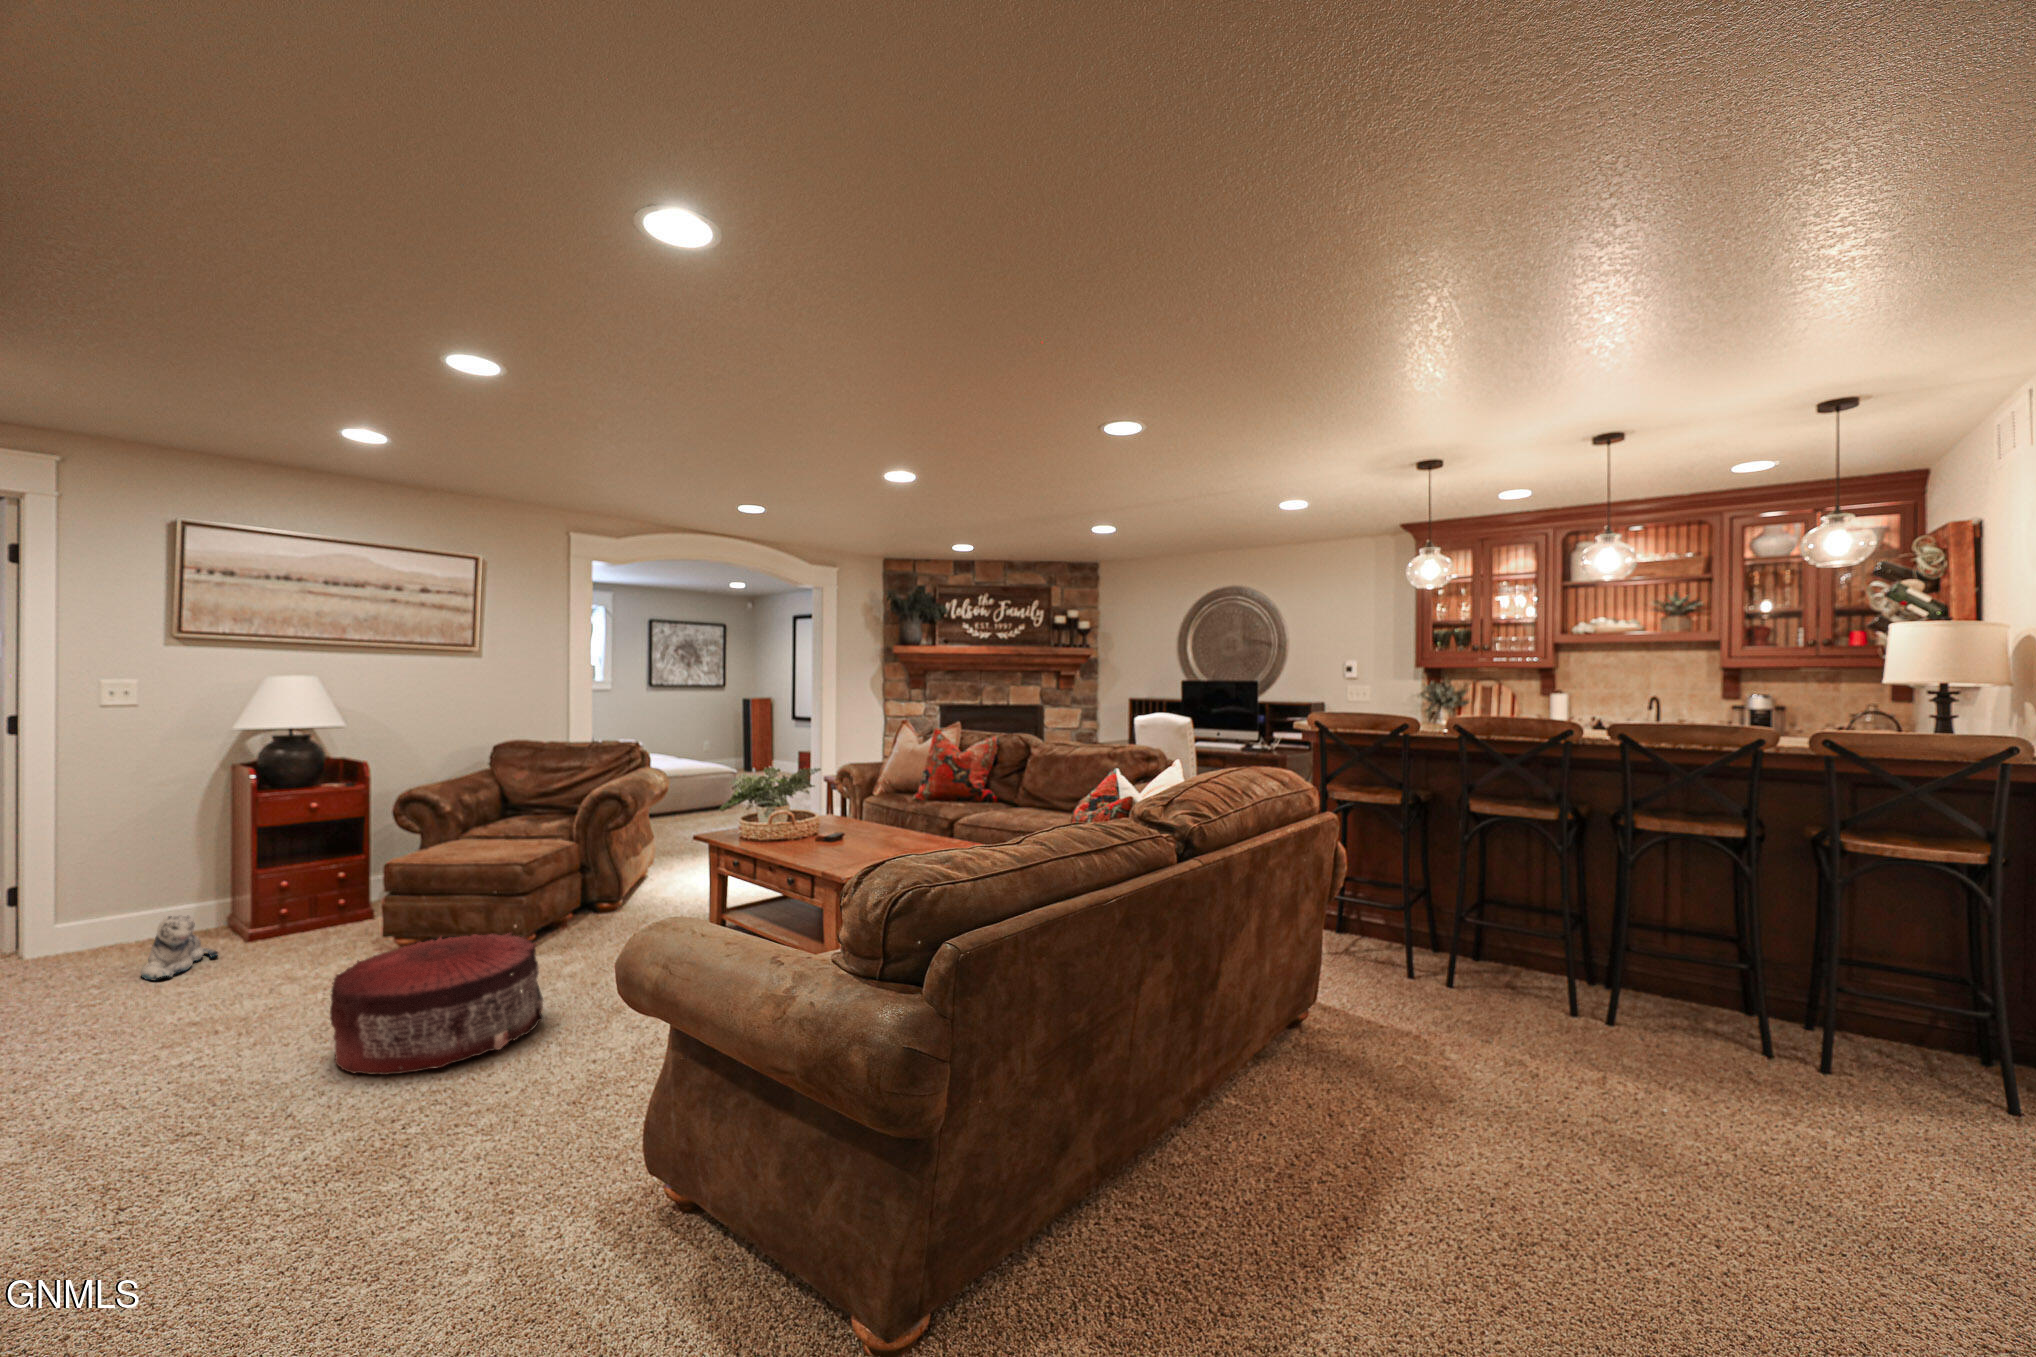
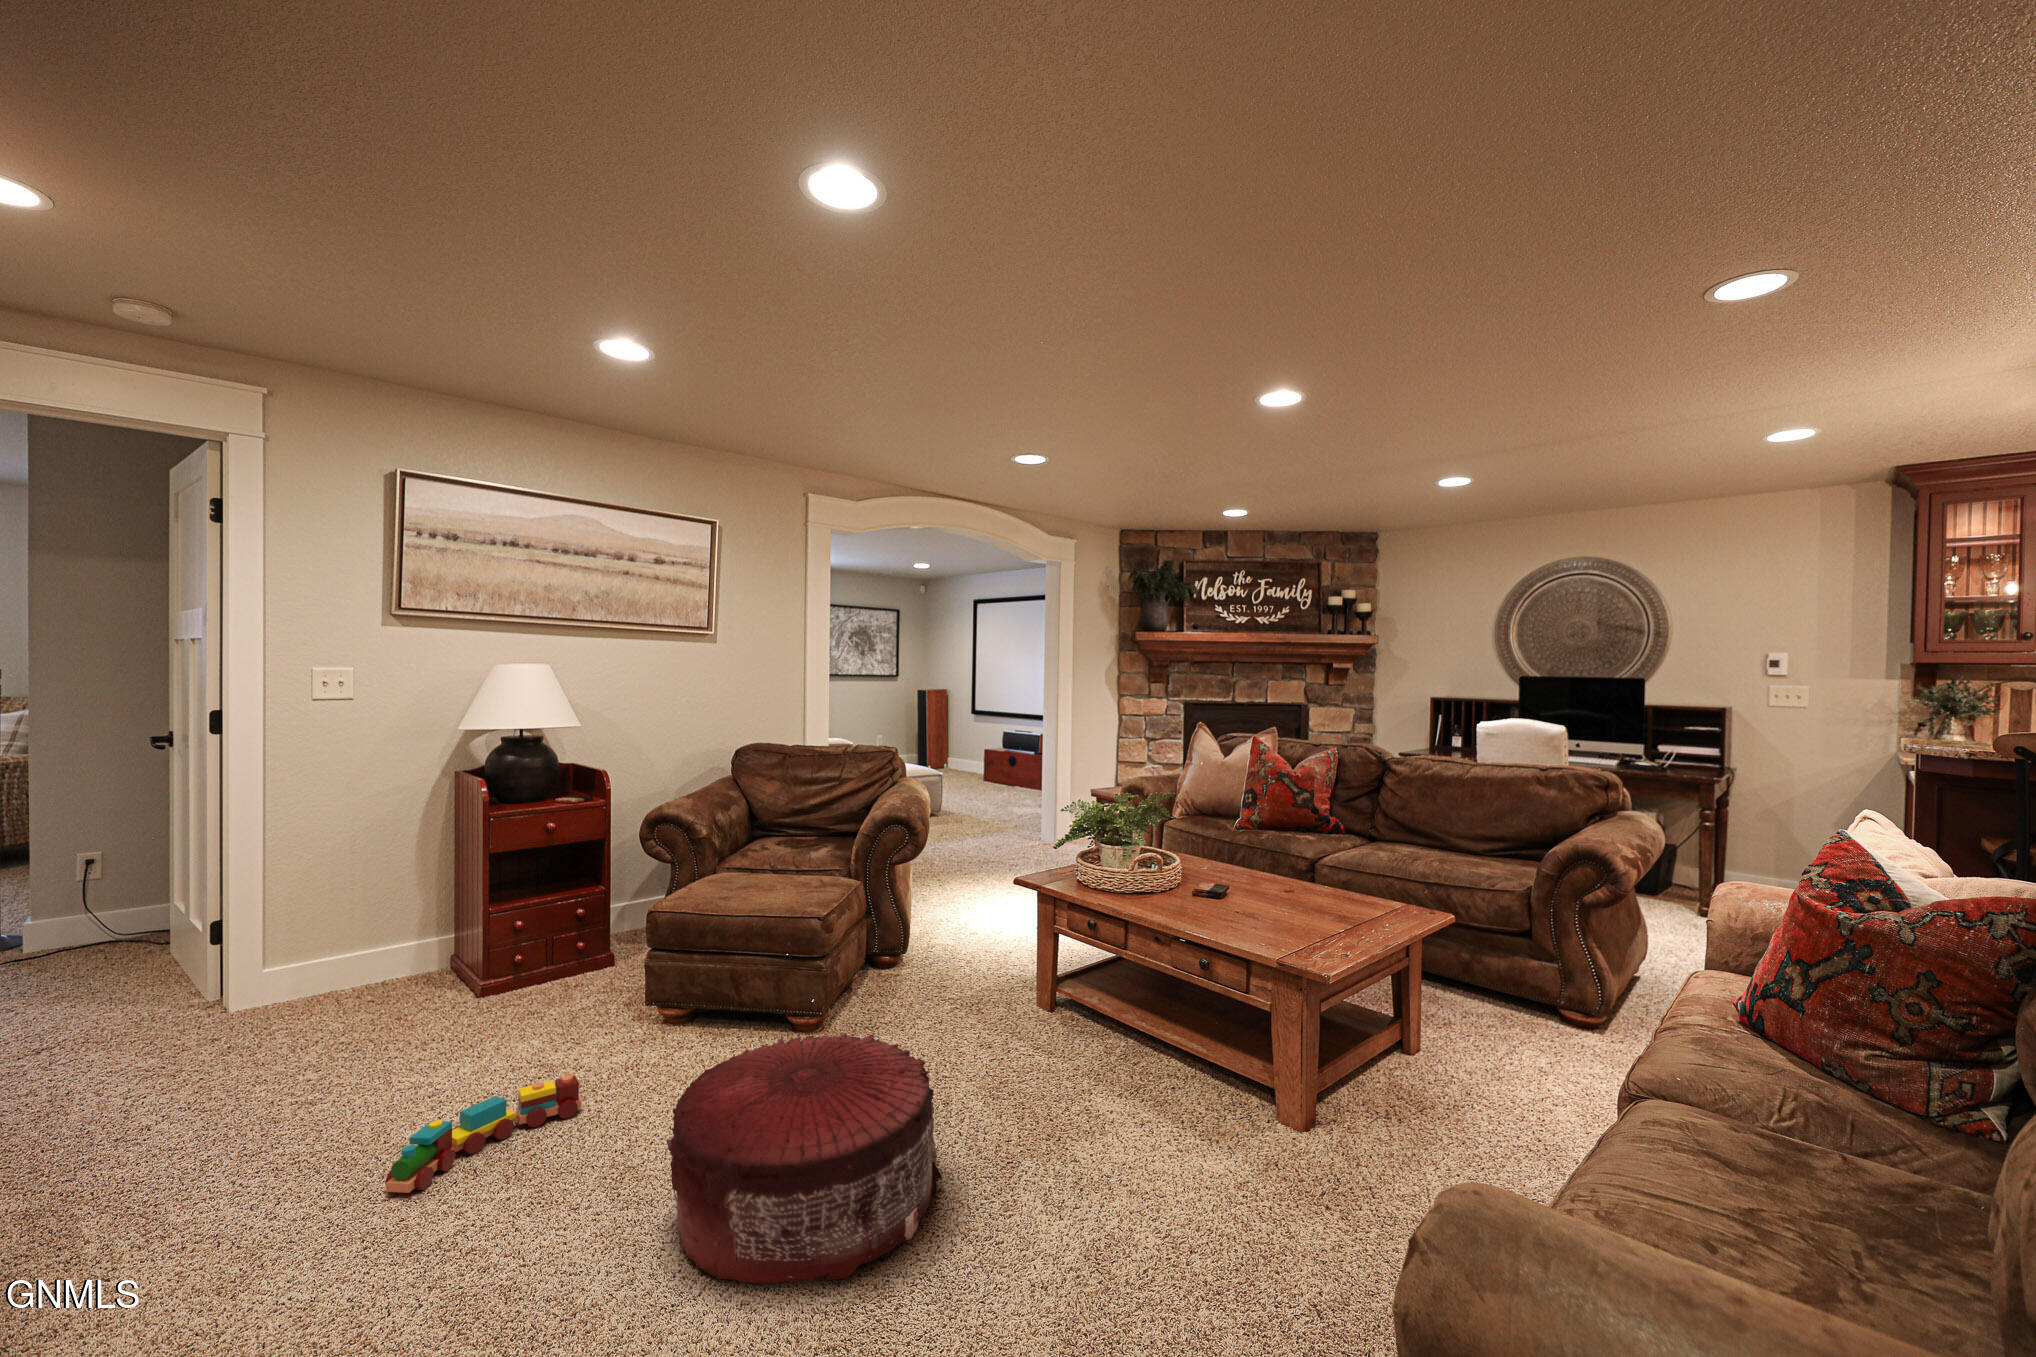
plush toy: present [141,916,218,980] -> none [372,970,456,1059]
toy train: none [126,977,299,1047] -> present [385,1075,582,1193]

